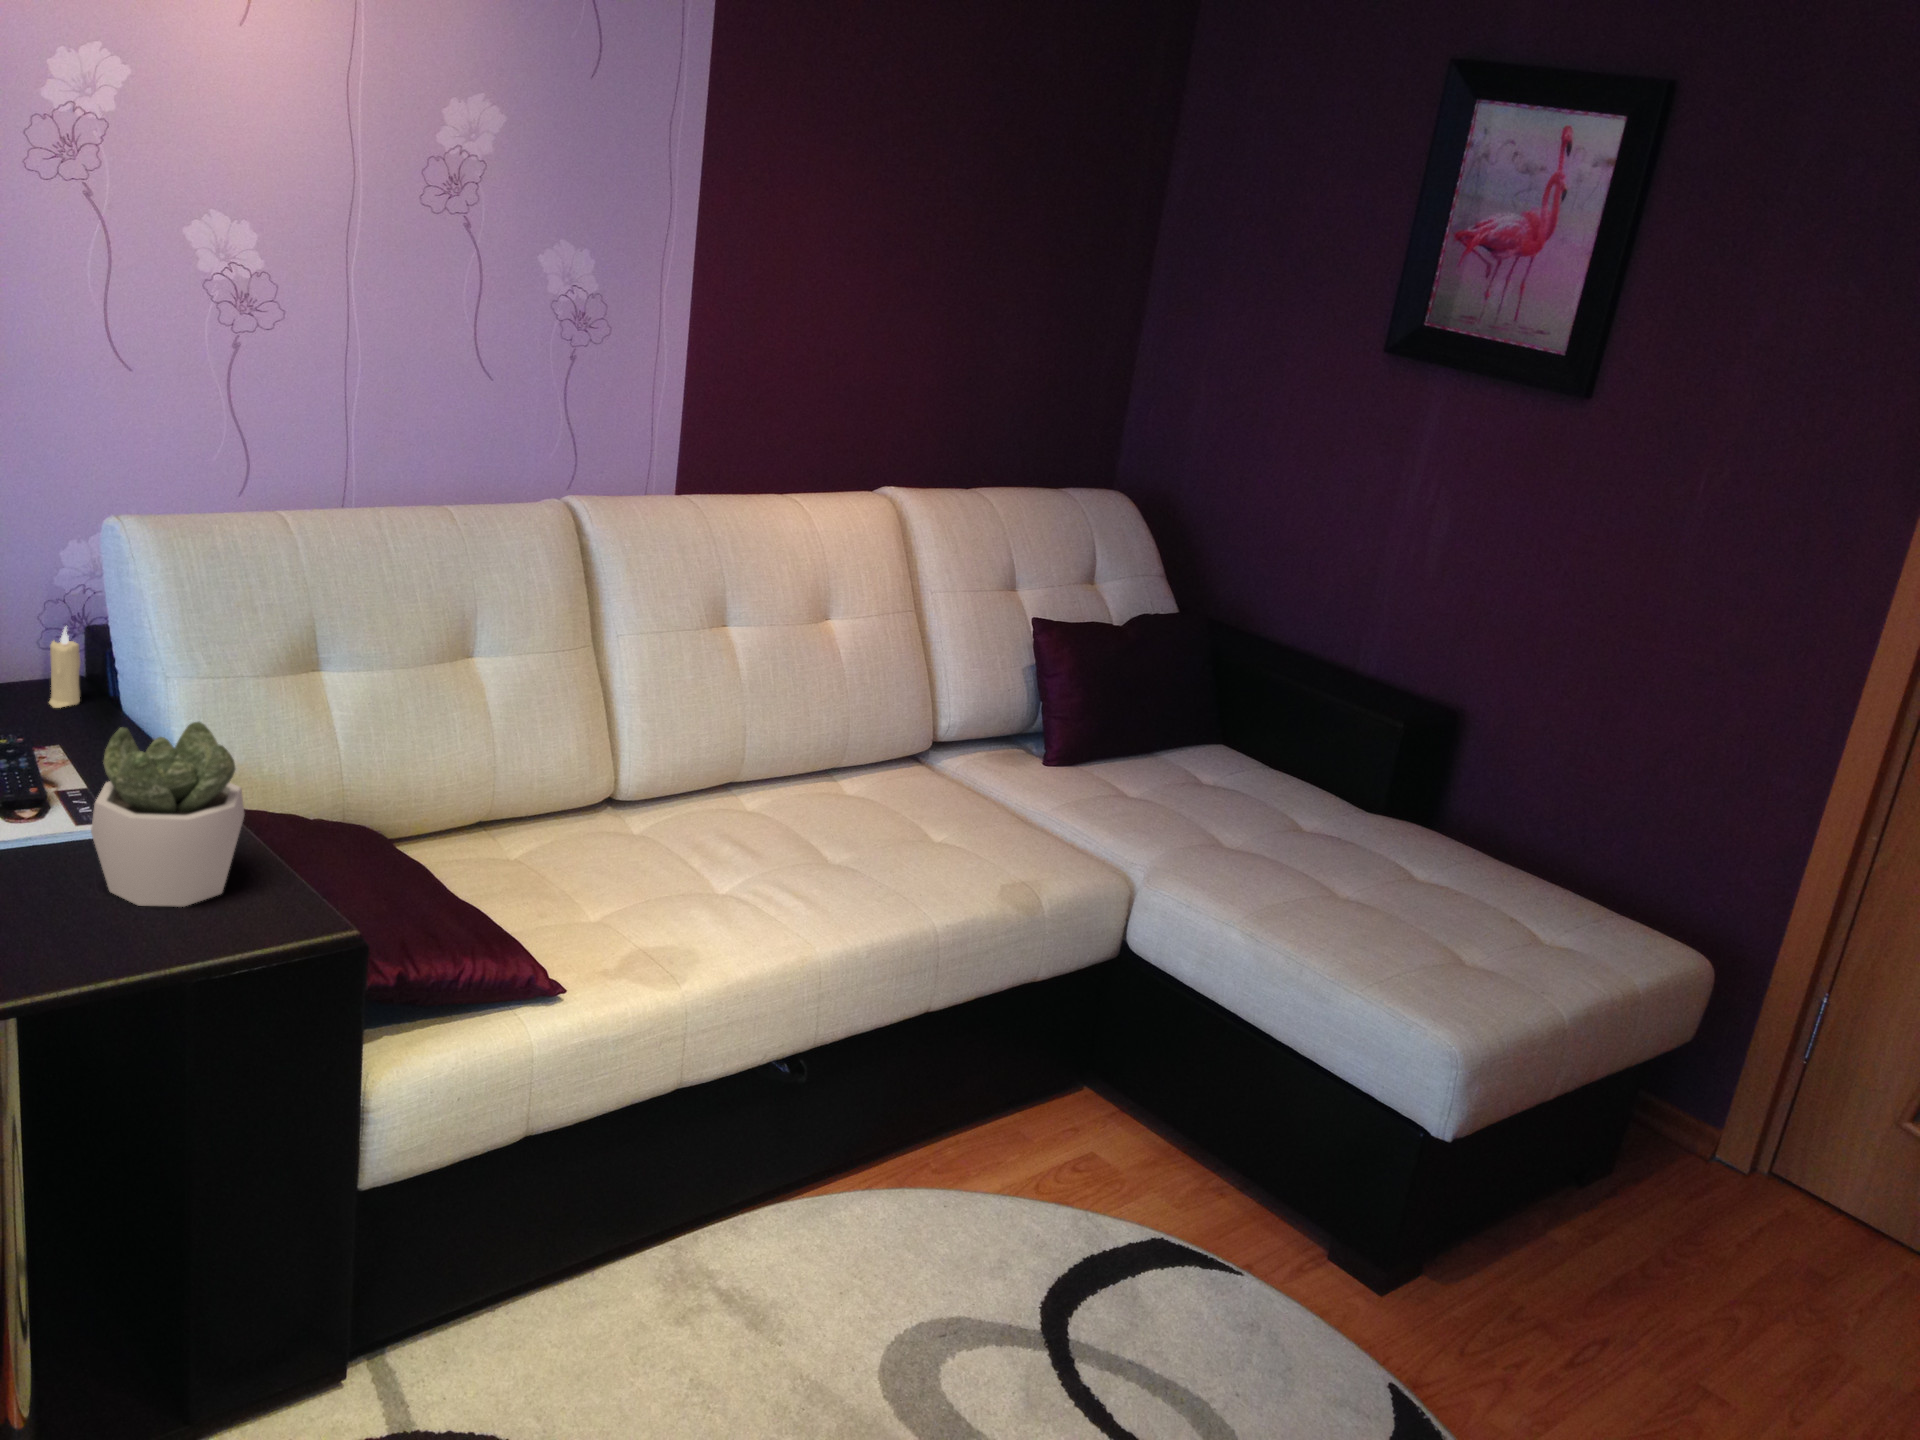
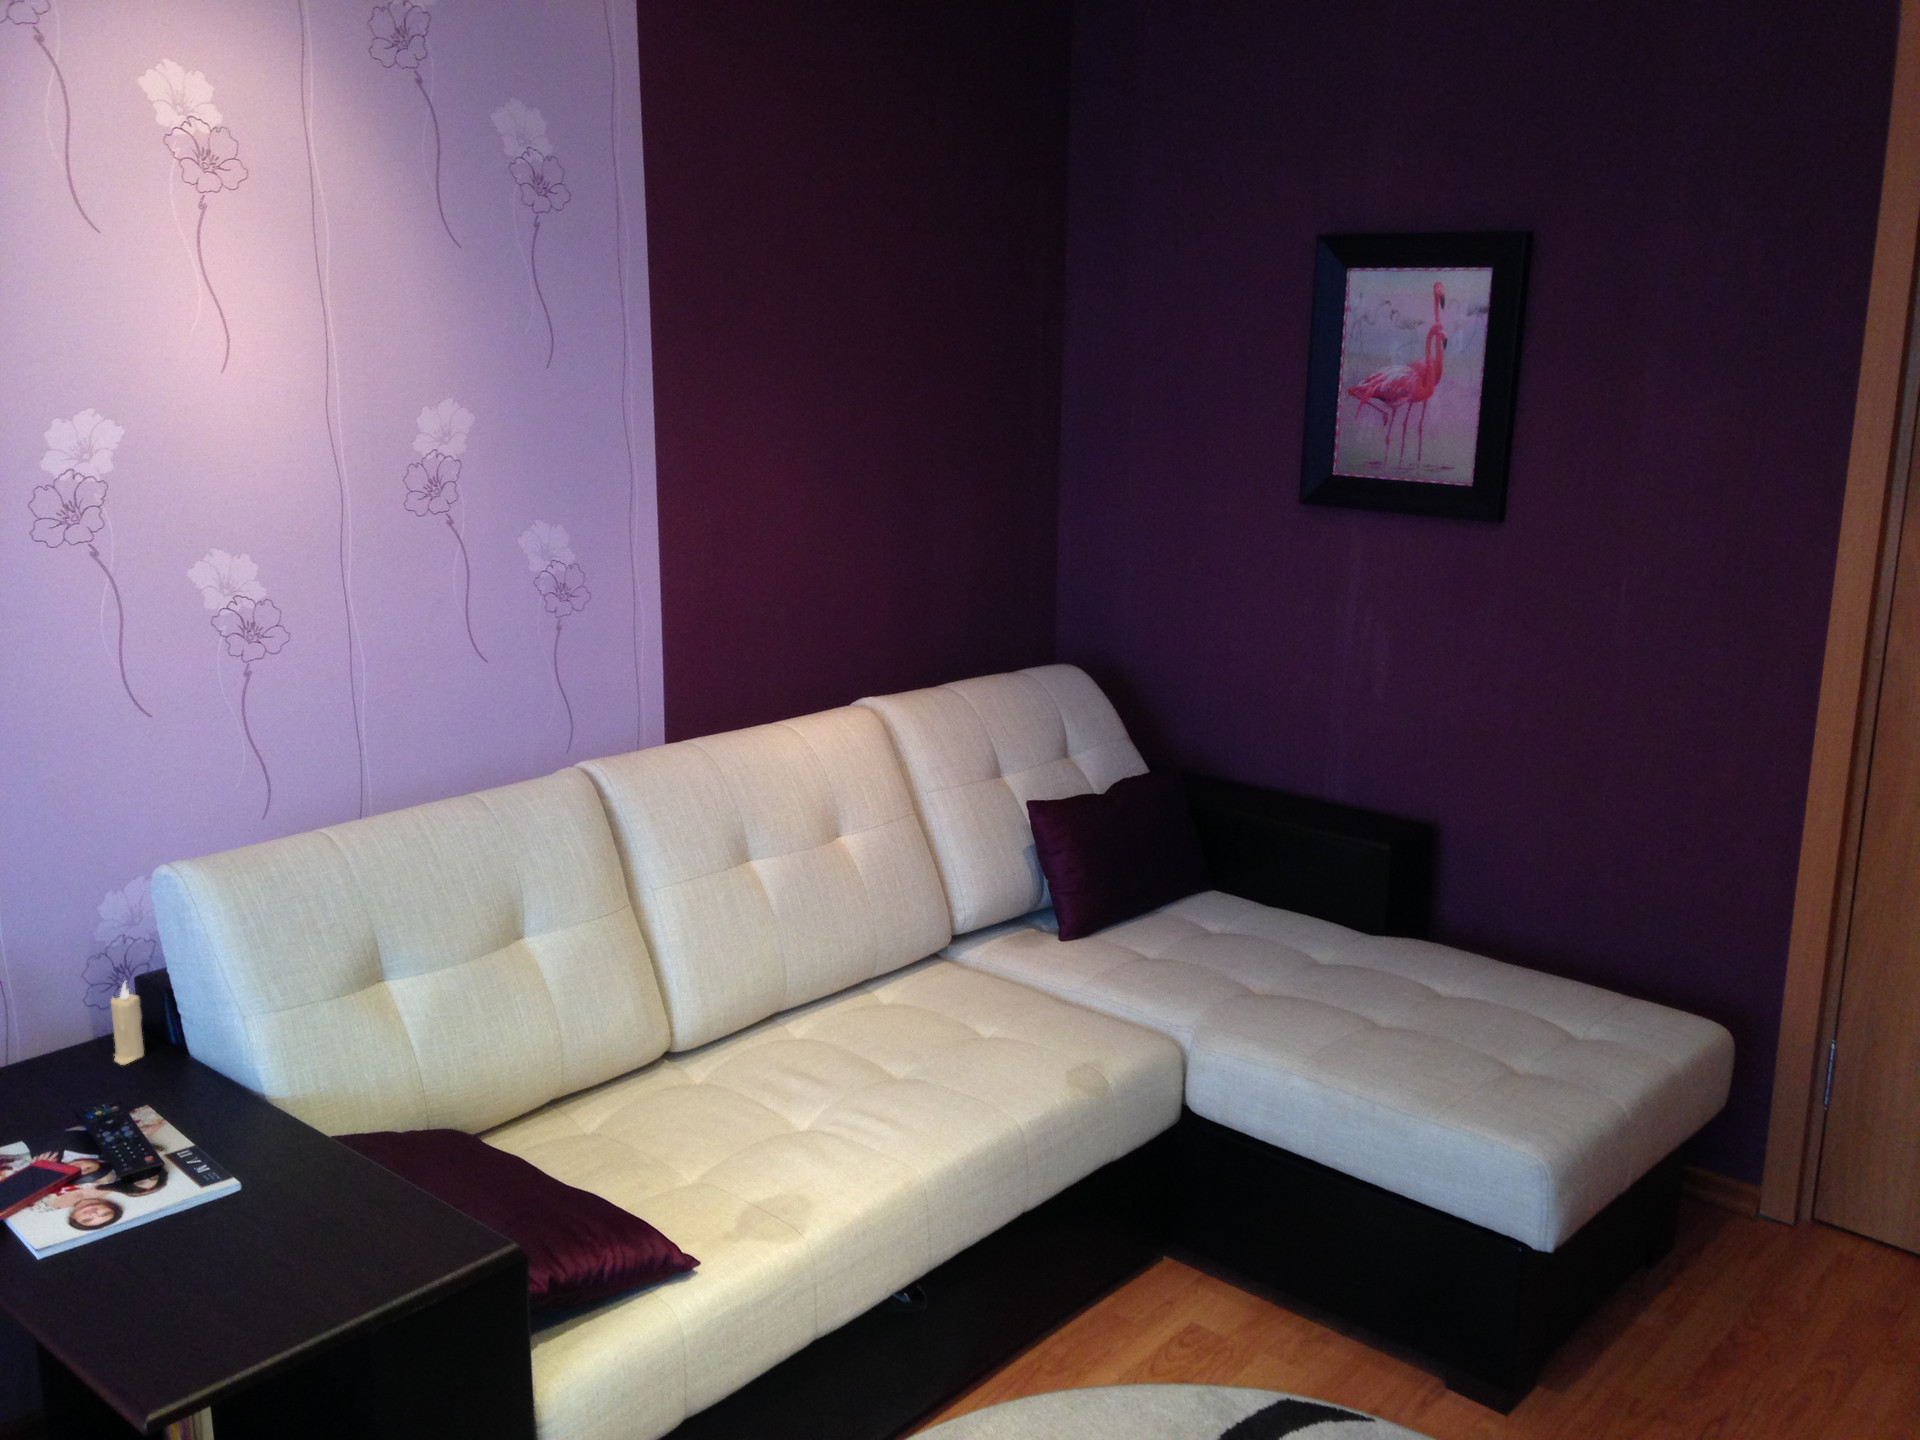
succulent plant: present [91,722,244,907] -> none [243,1065,387,1263]

